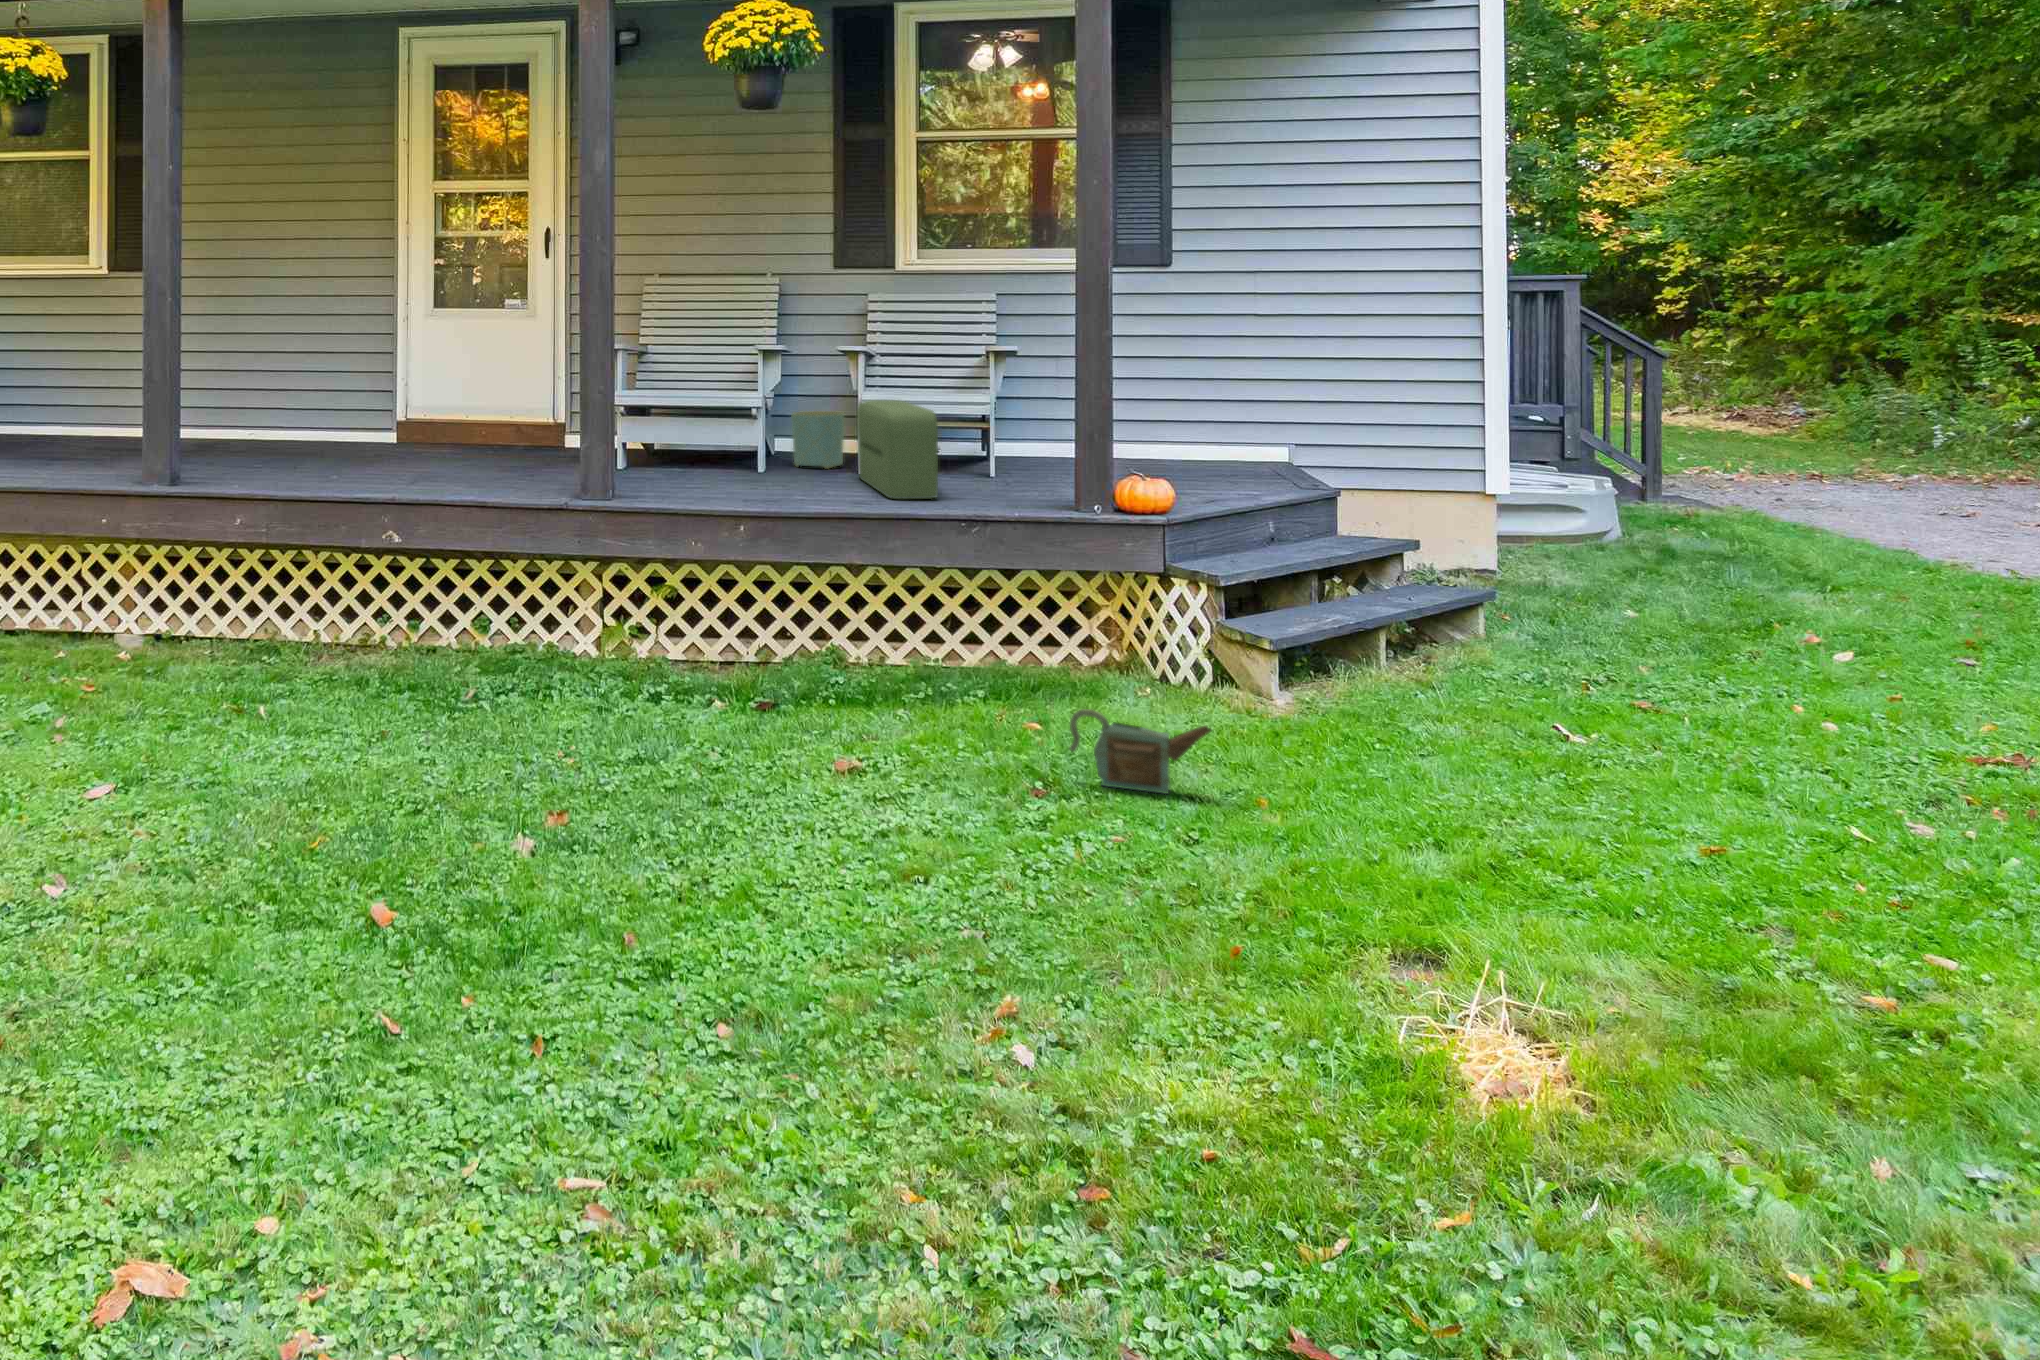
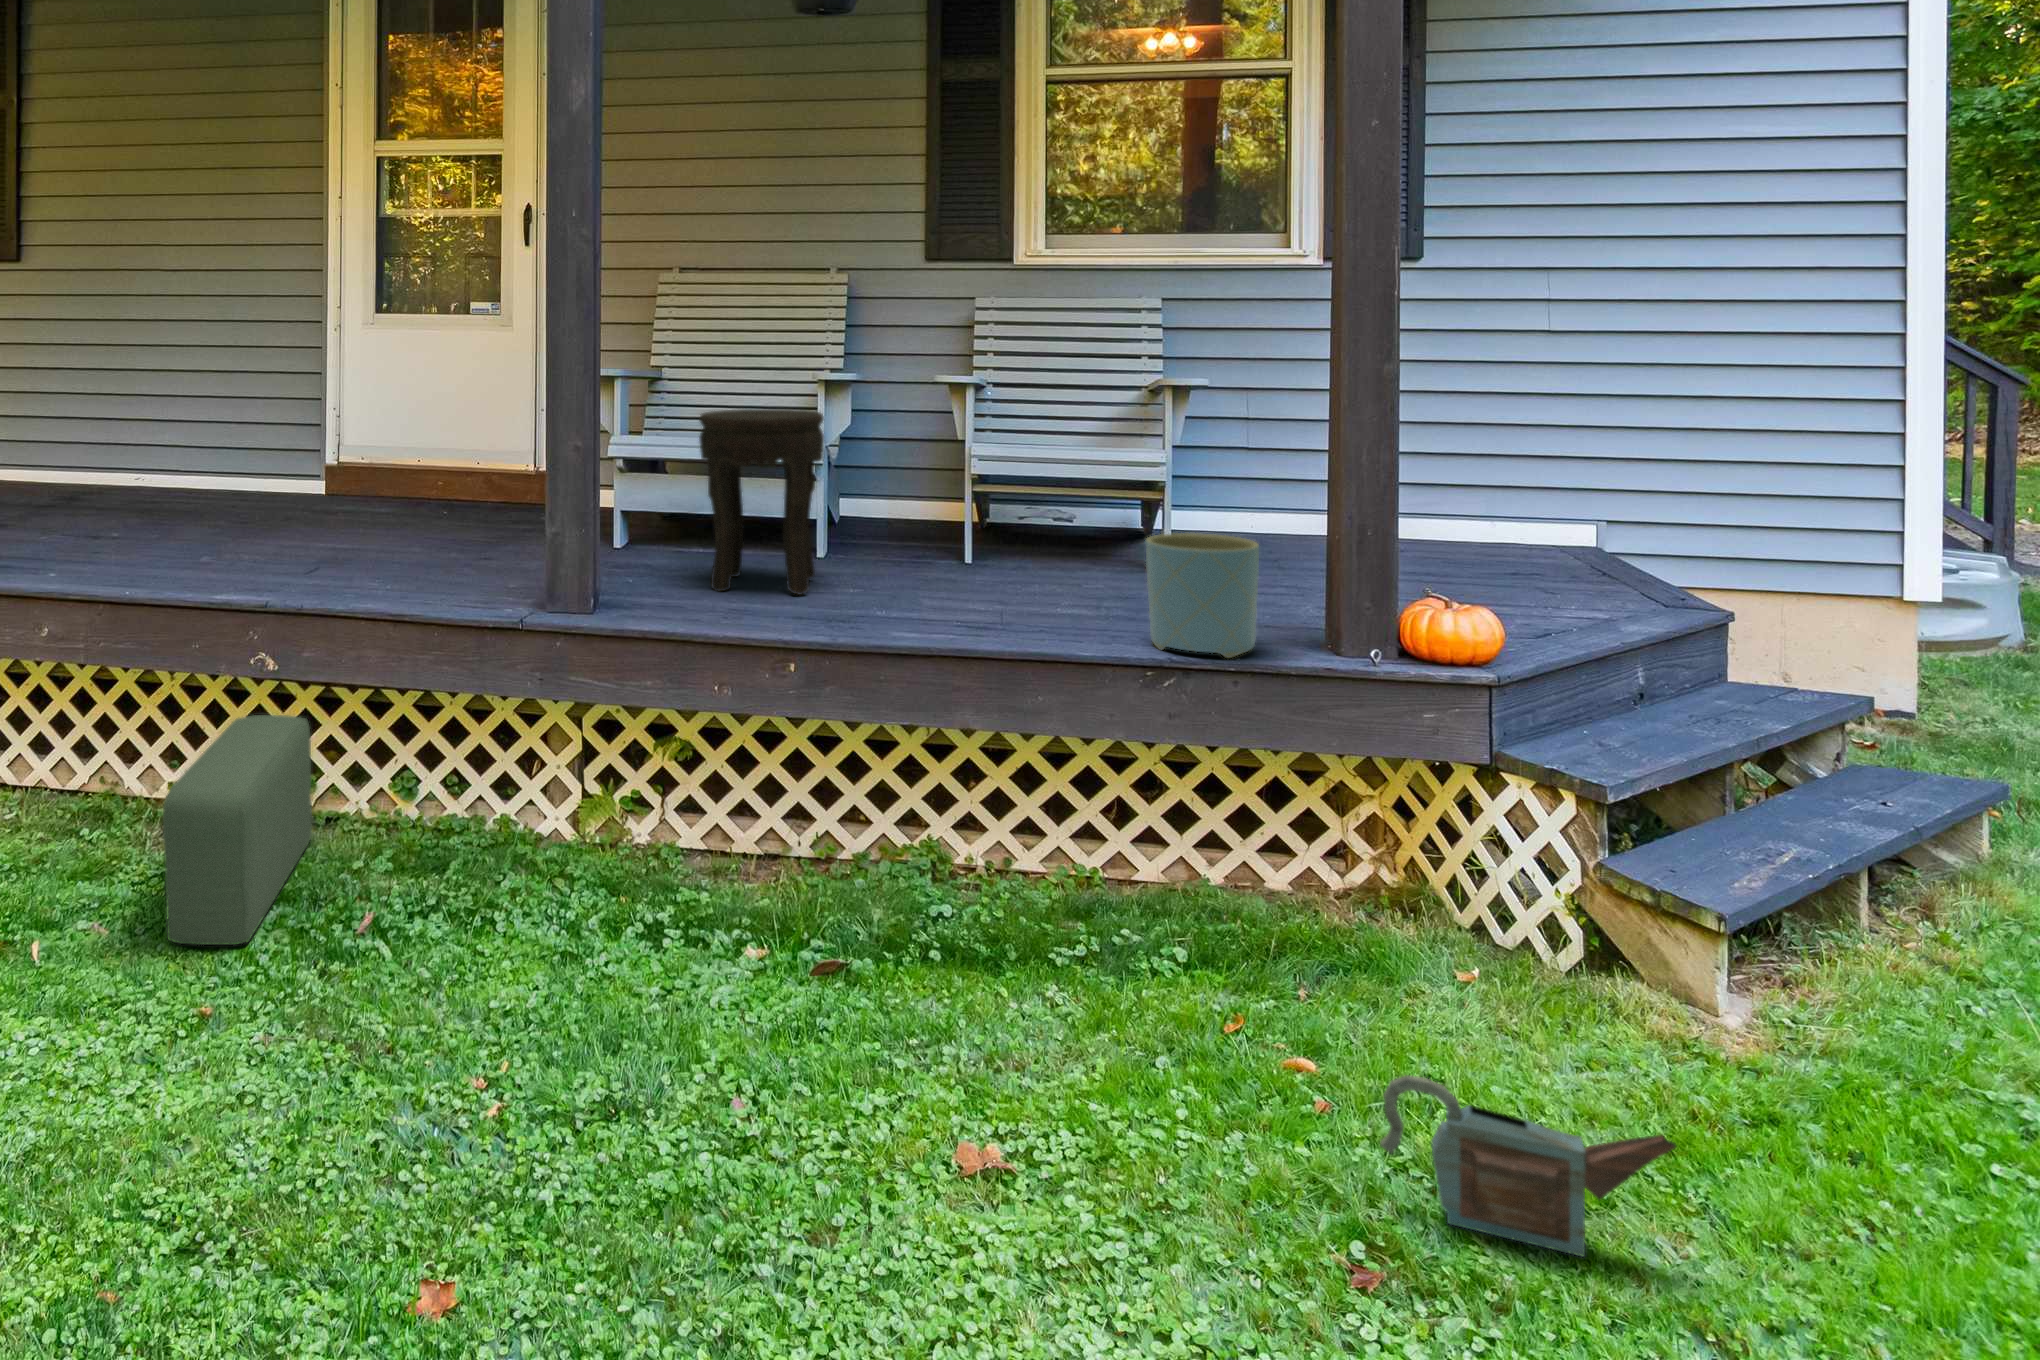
side table: none [679,370,762,491] -> present [699,409,824,595]
pouf: present [857,400,938,499] -> present [163,715,312,945]
planter: present [791,411,844,469] -> present [1146,533,1259,658]

